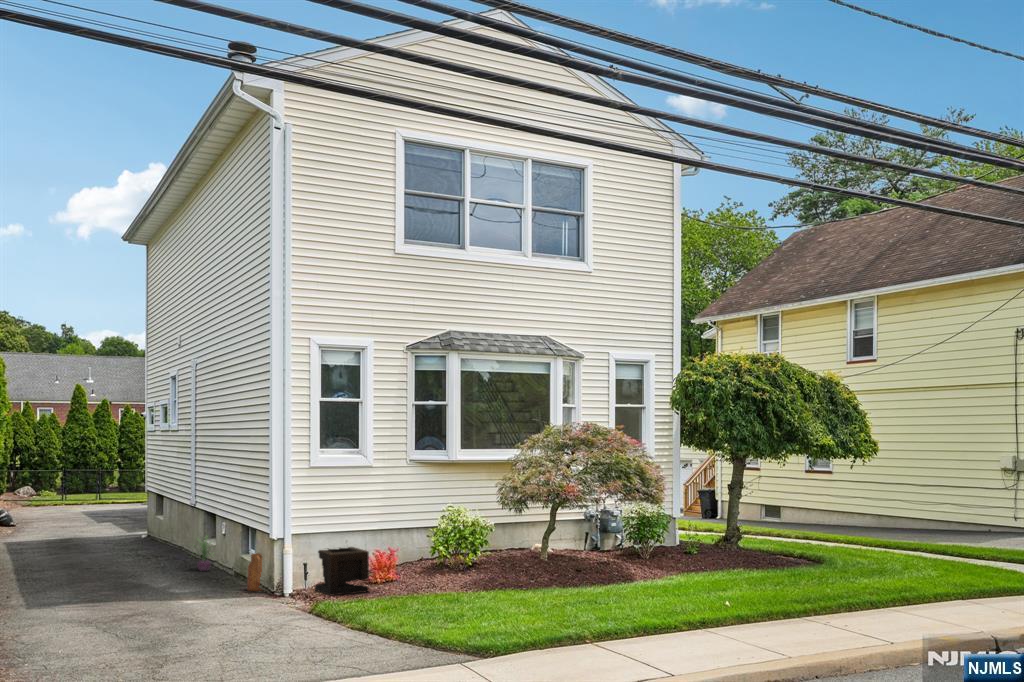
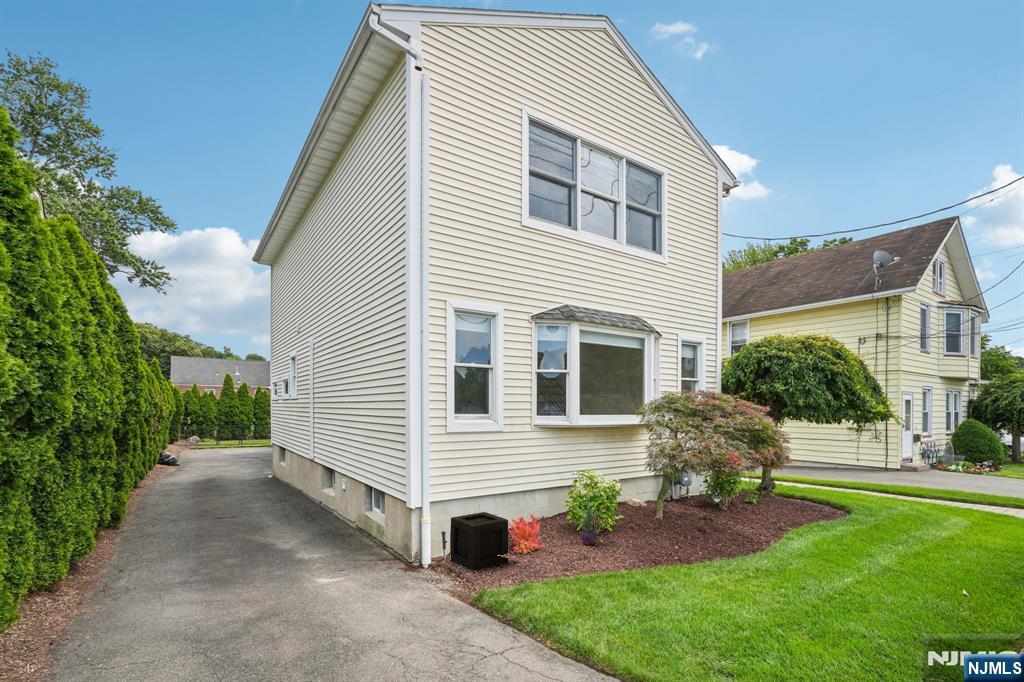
decorative plant: present [197,536,211,571] -> present [581,501,600,545]
watering can: present [247,553,263,591] -> none [378,520,396,562]

